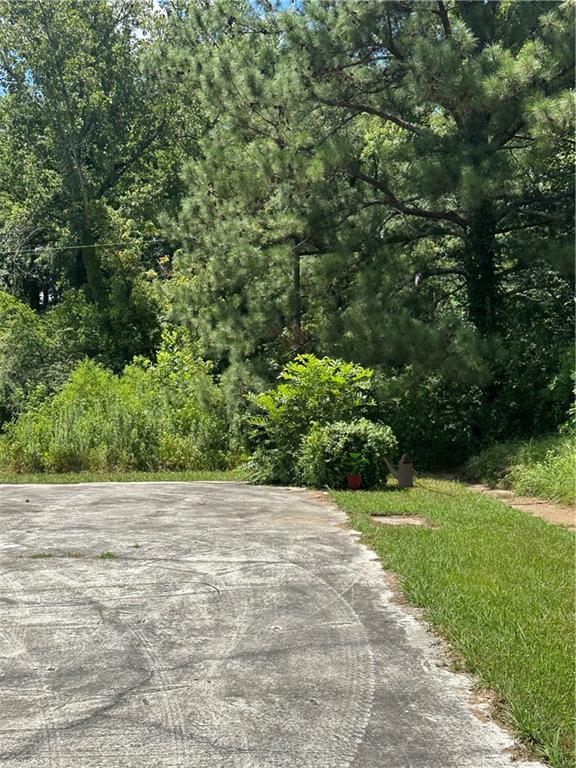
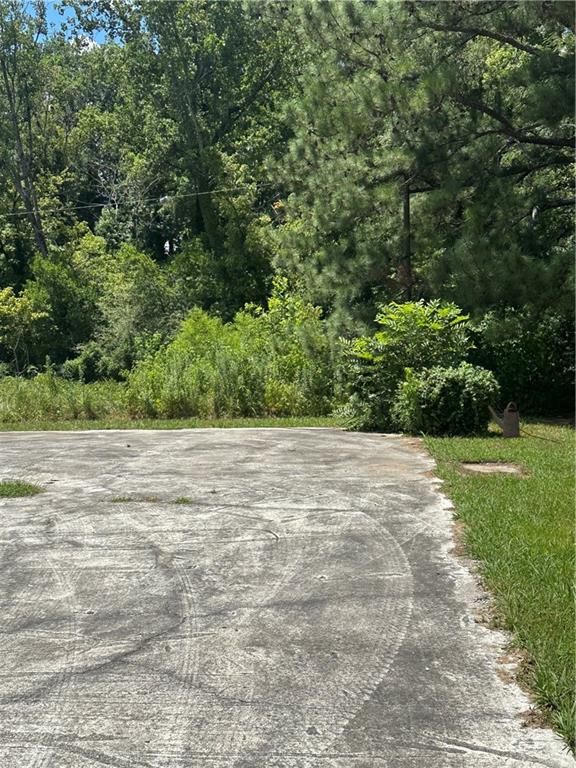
potted plant: present [332,453,369,489] -> none [430,401,472,438]

